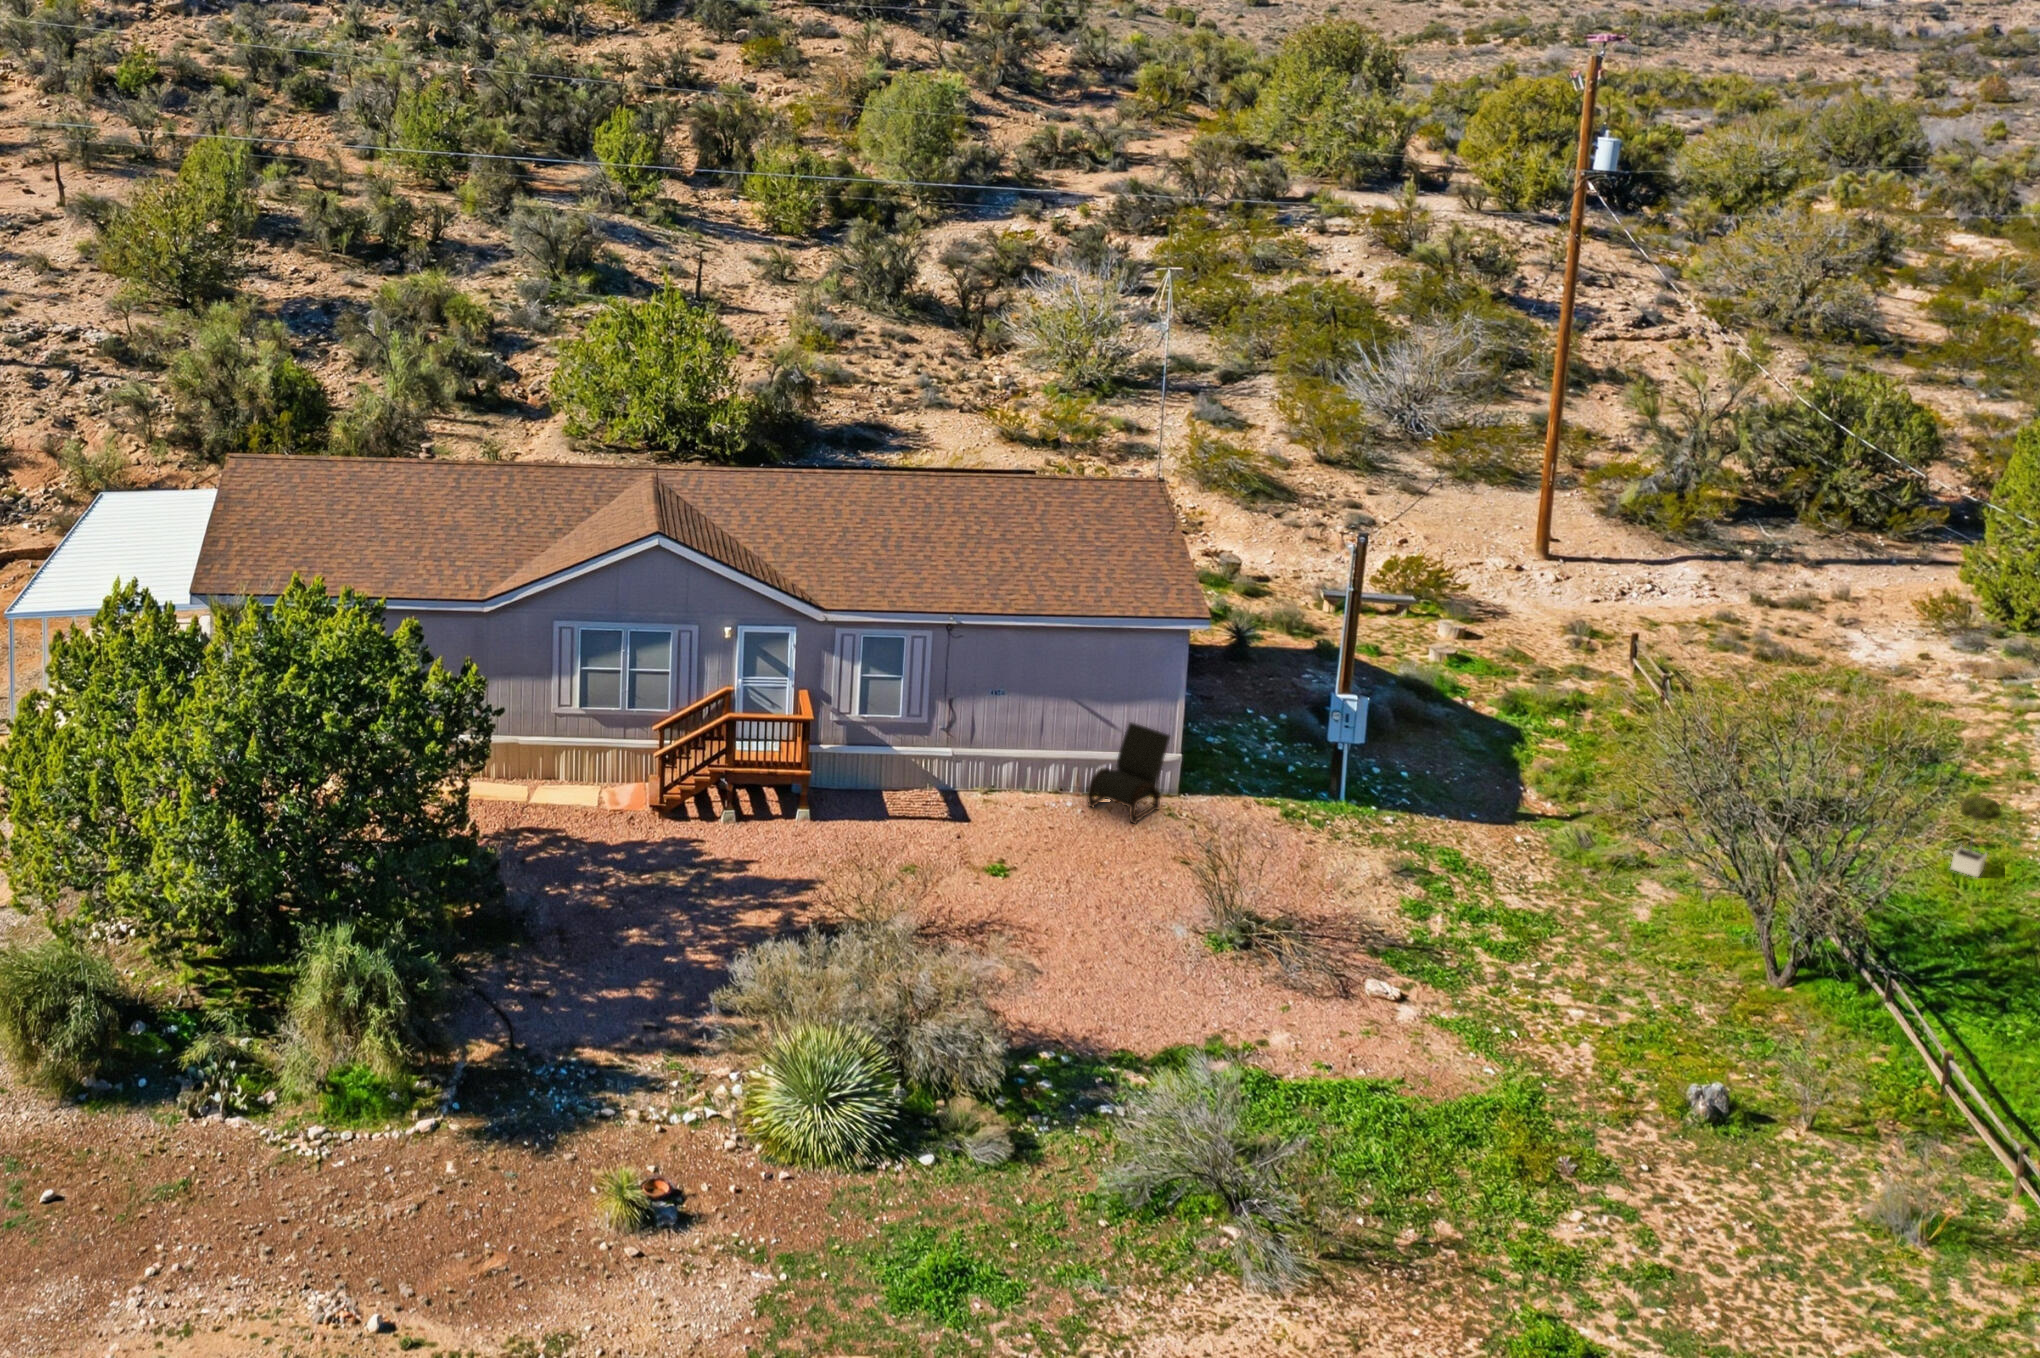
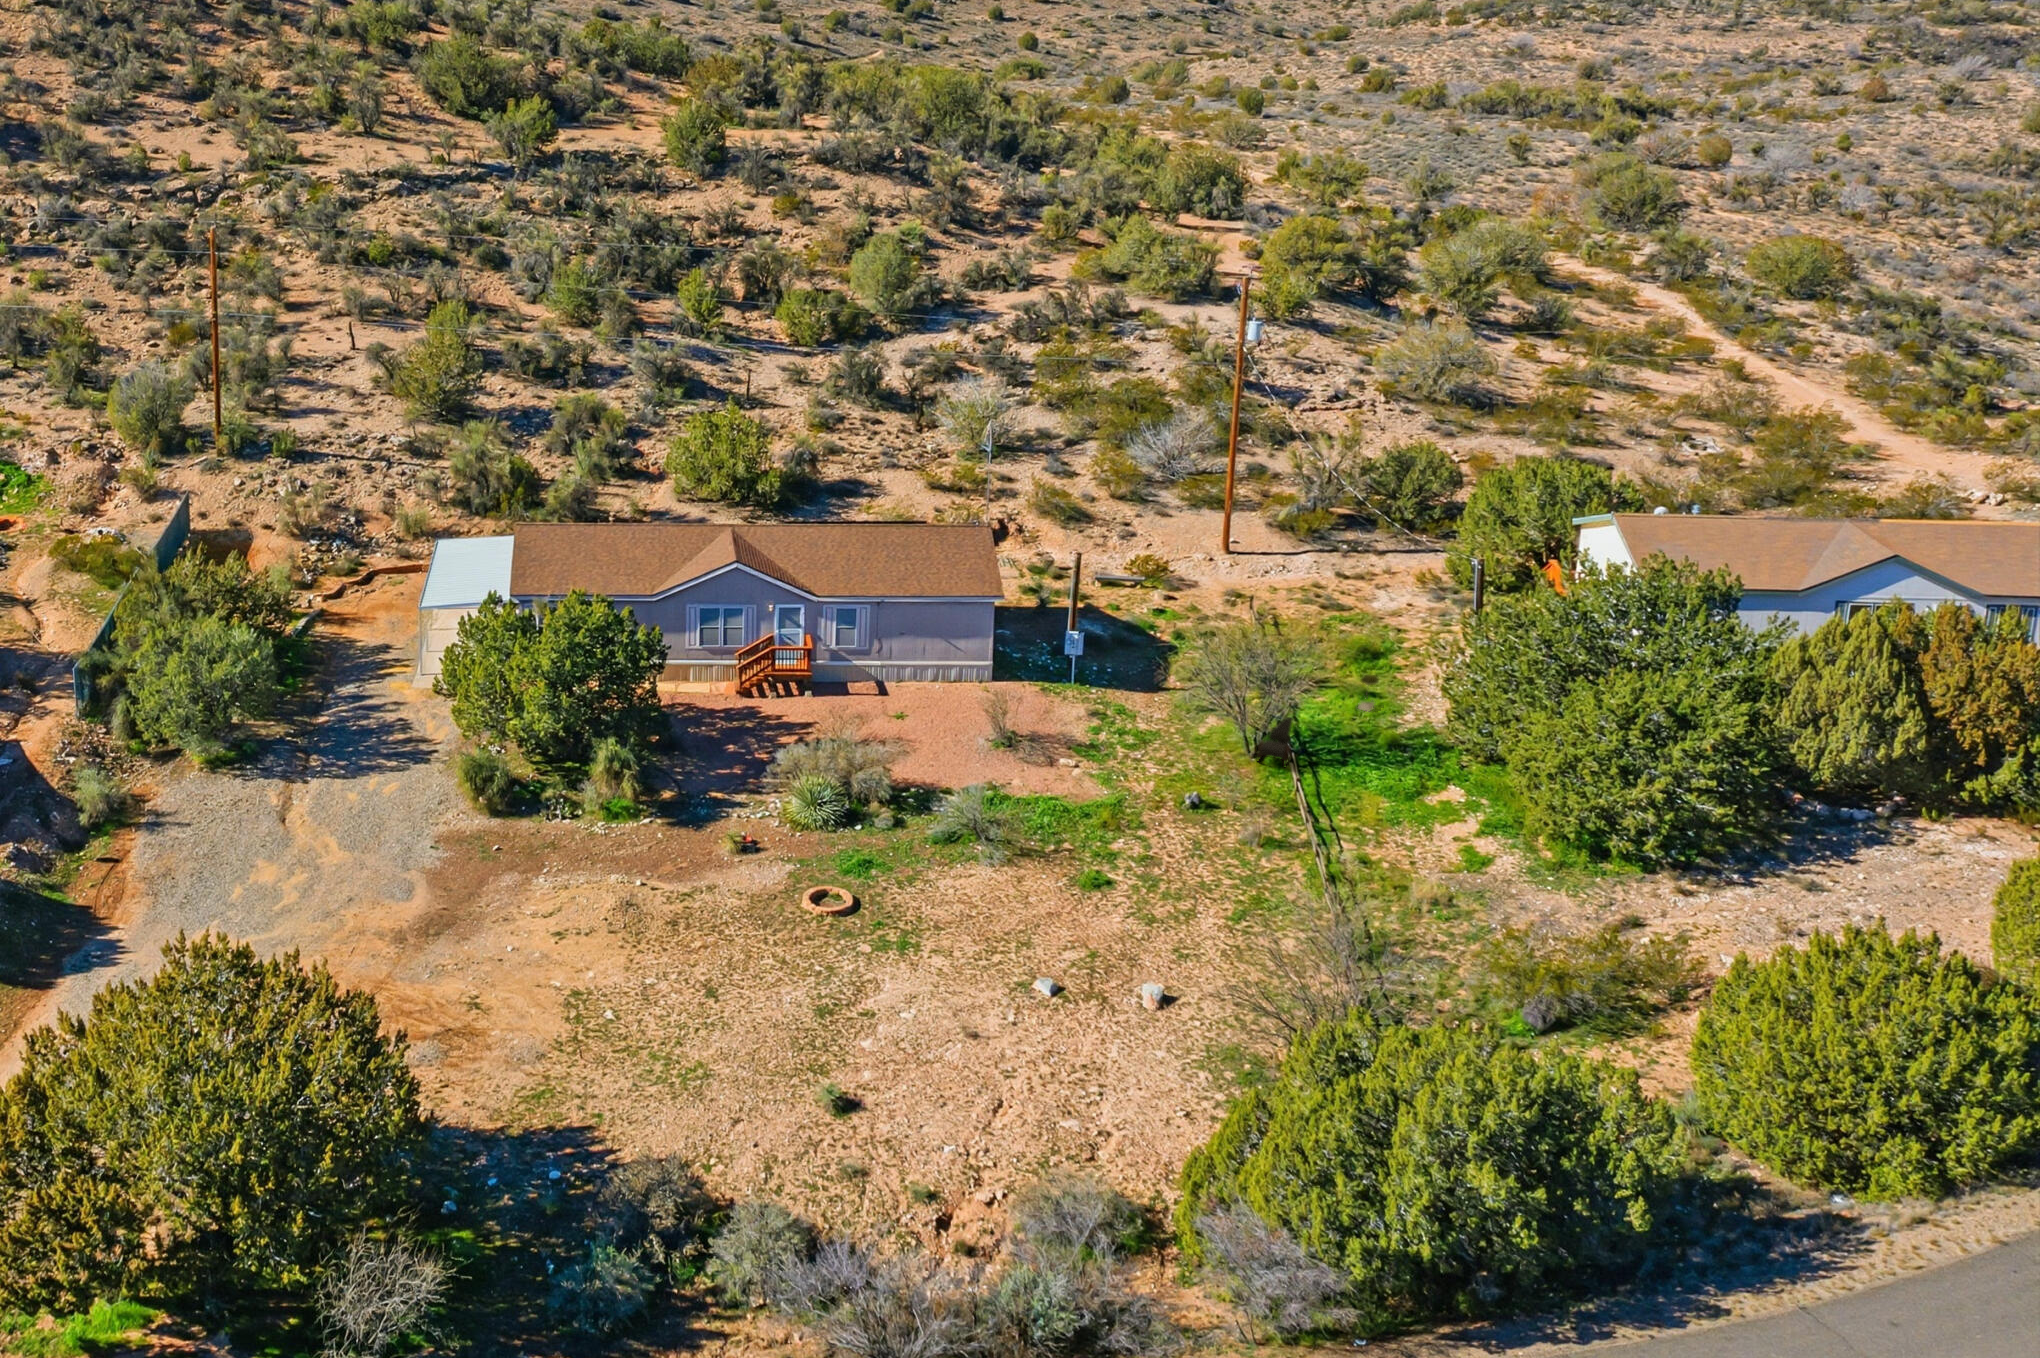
lounge chair: present [1087,723,1170,824] -> present [1256,717,1293,767]

